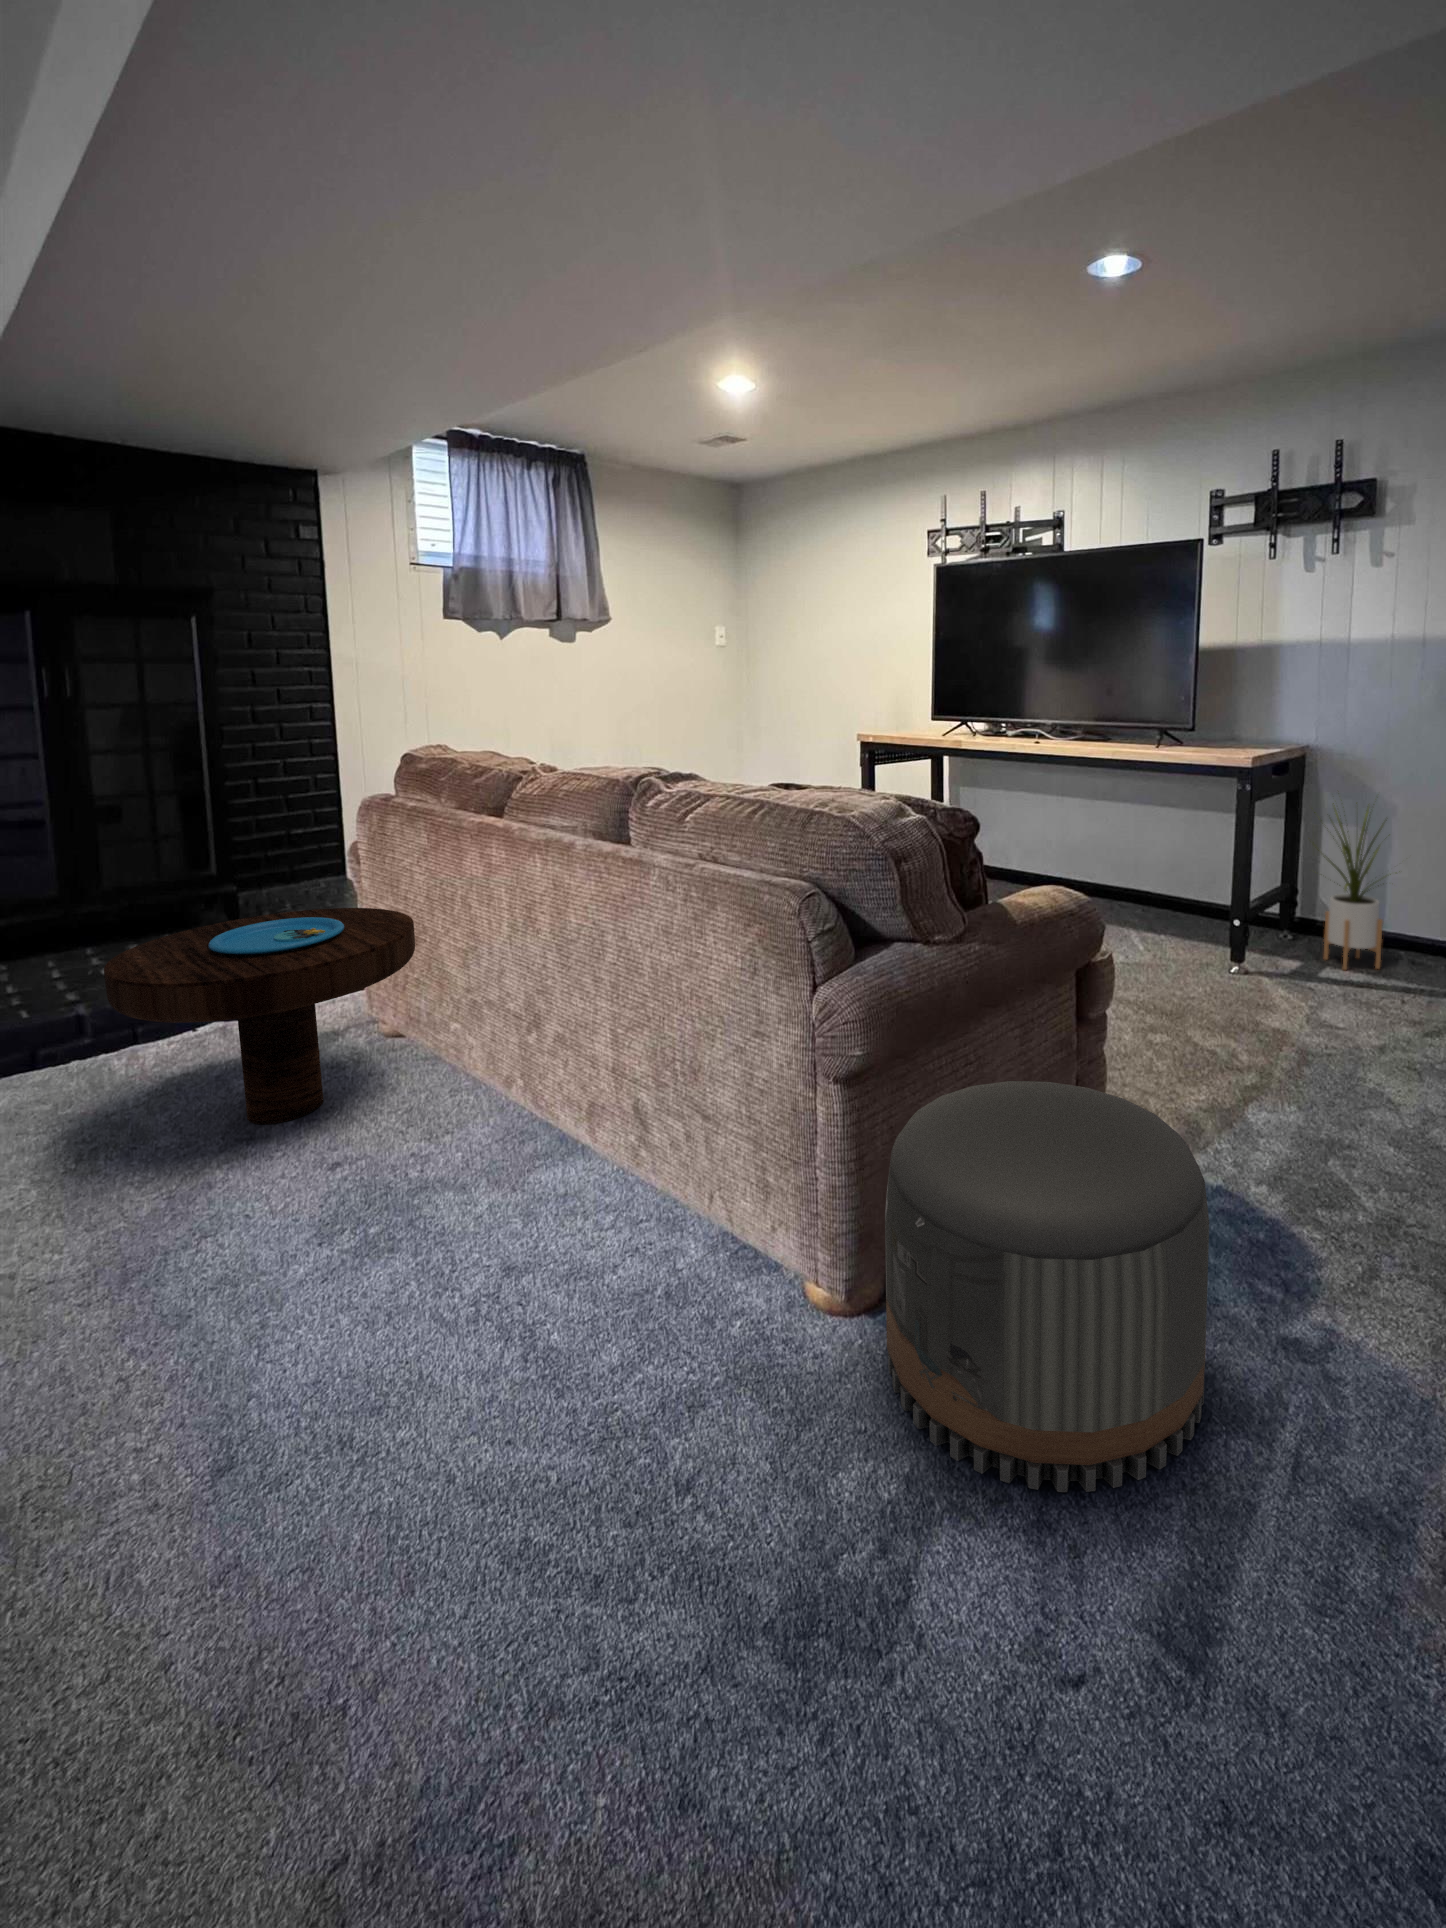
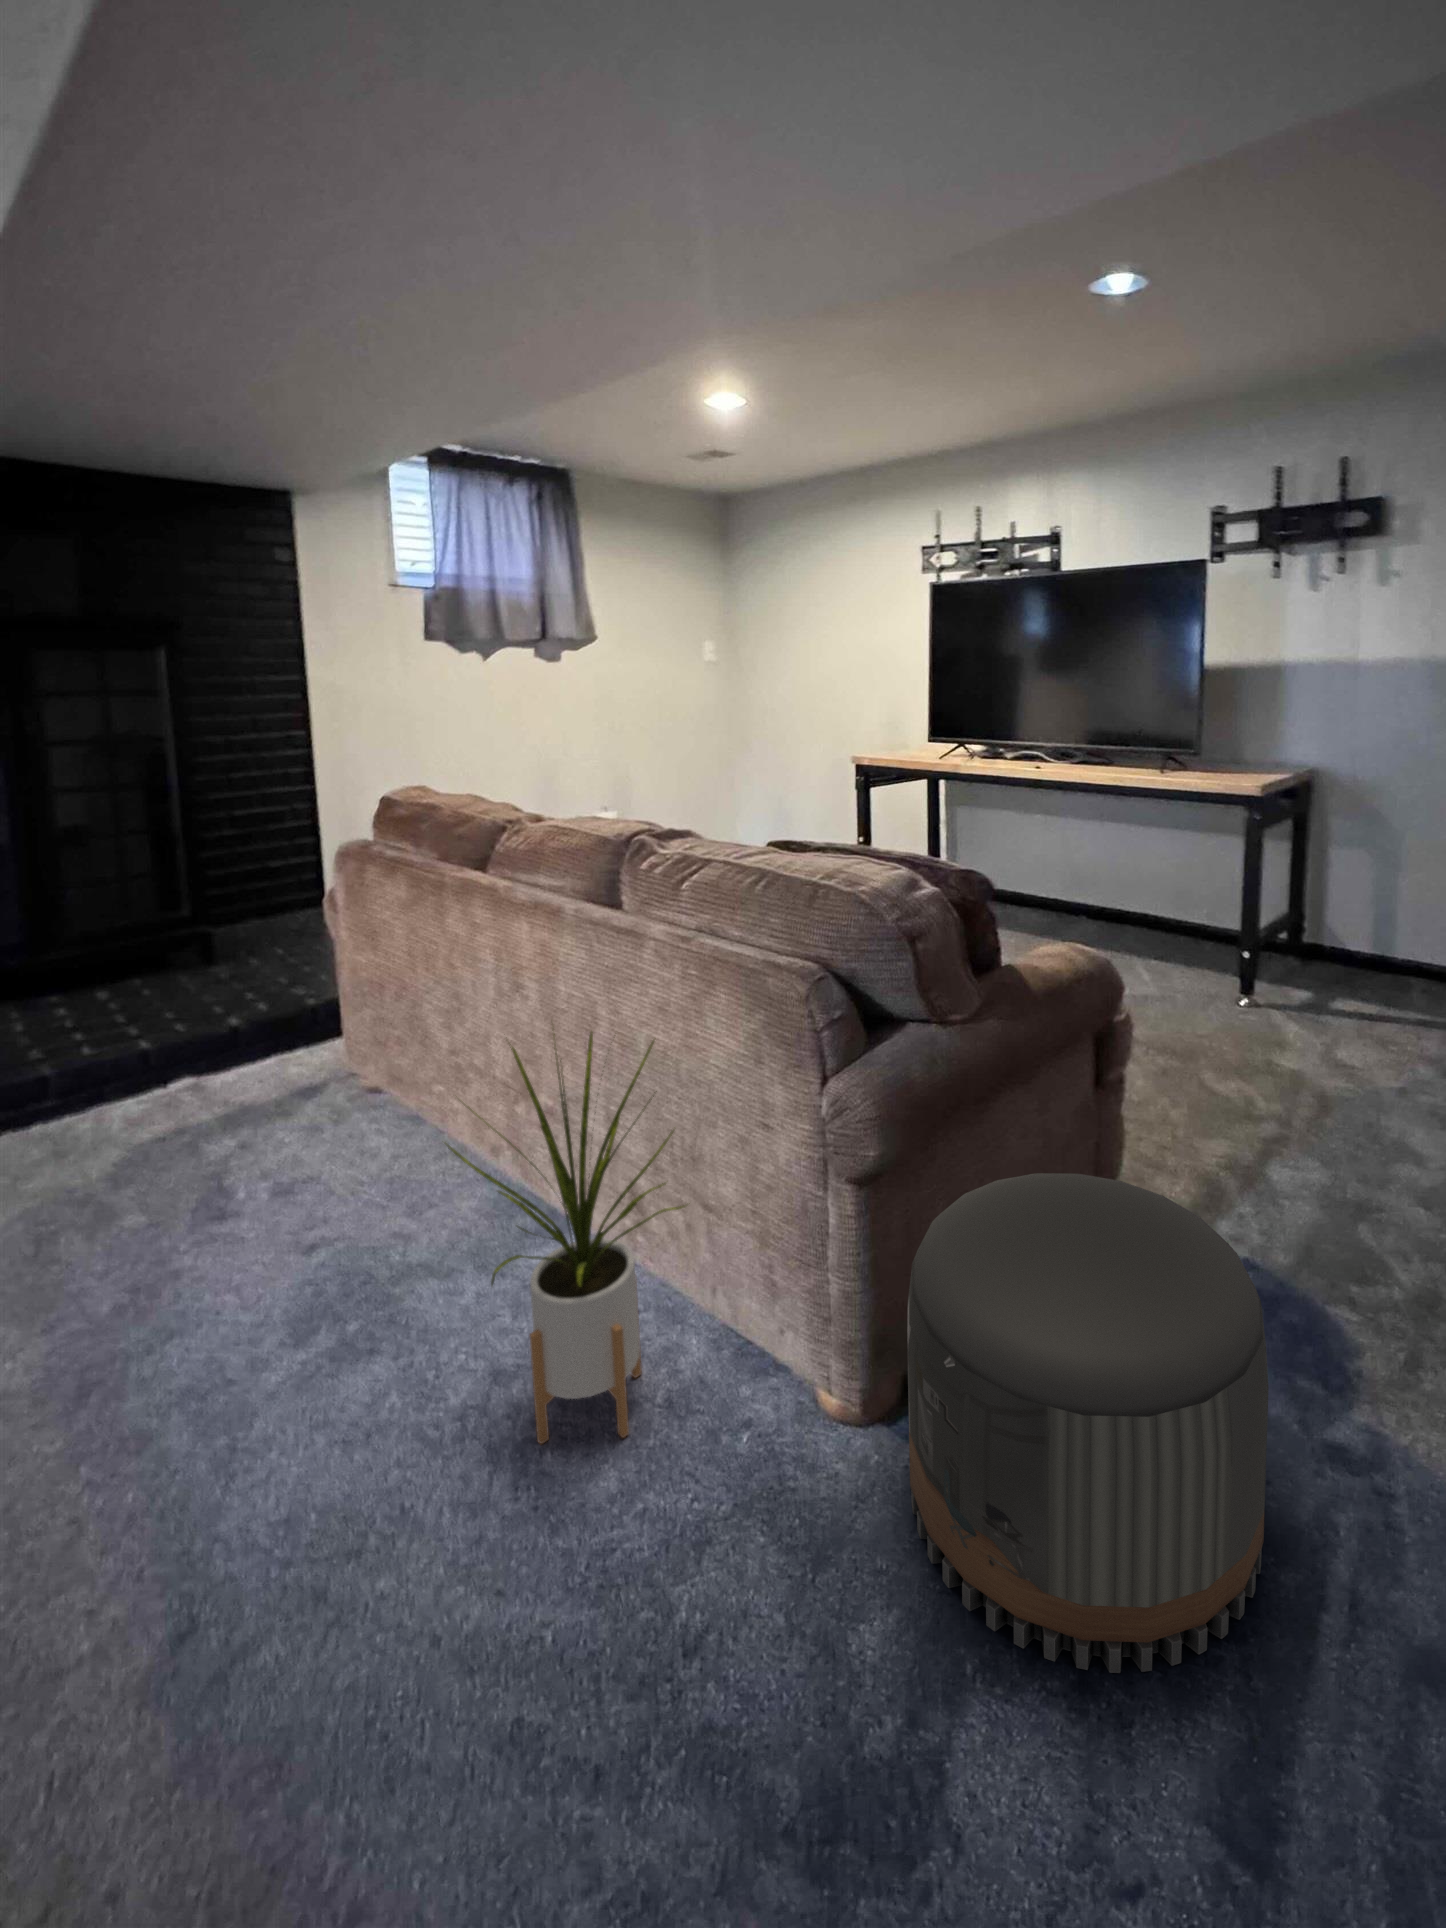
house plant: present [1314,803,1391,970] -> present [445,1032,686,1444]
side table: present [104,908,415,1124] -> none [53,962,394,1202]

